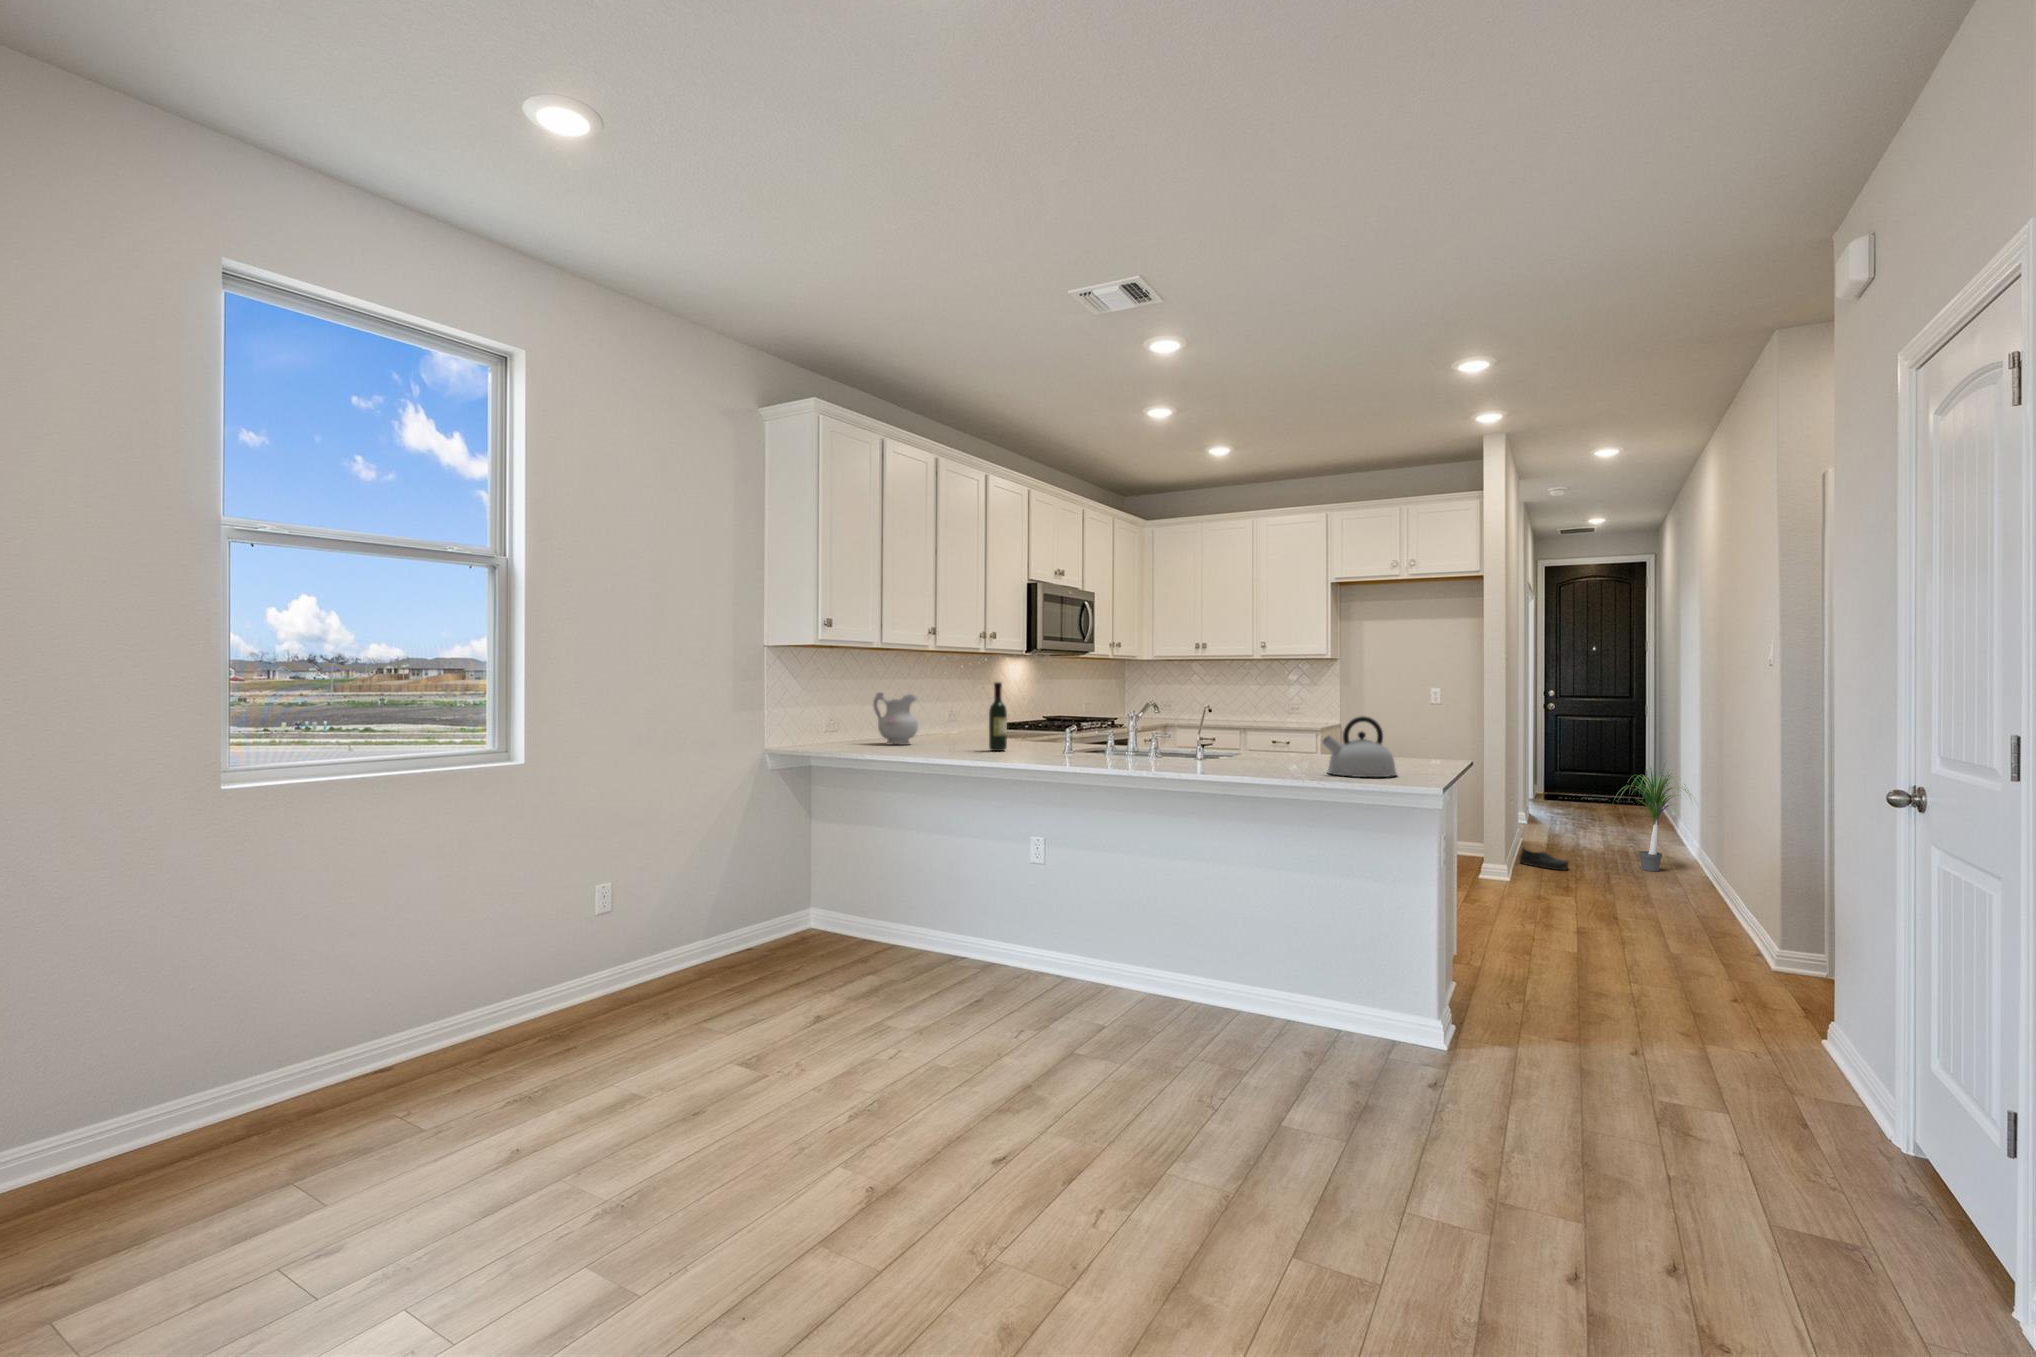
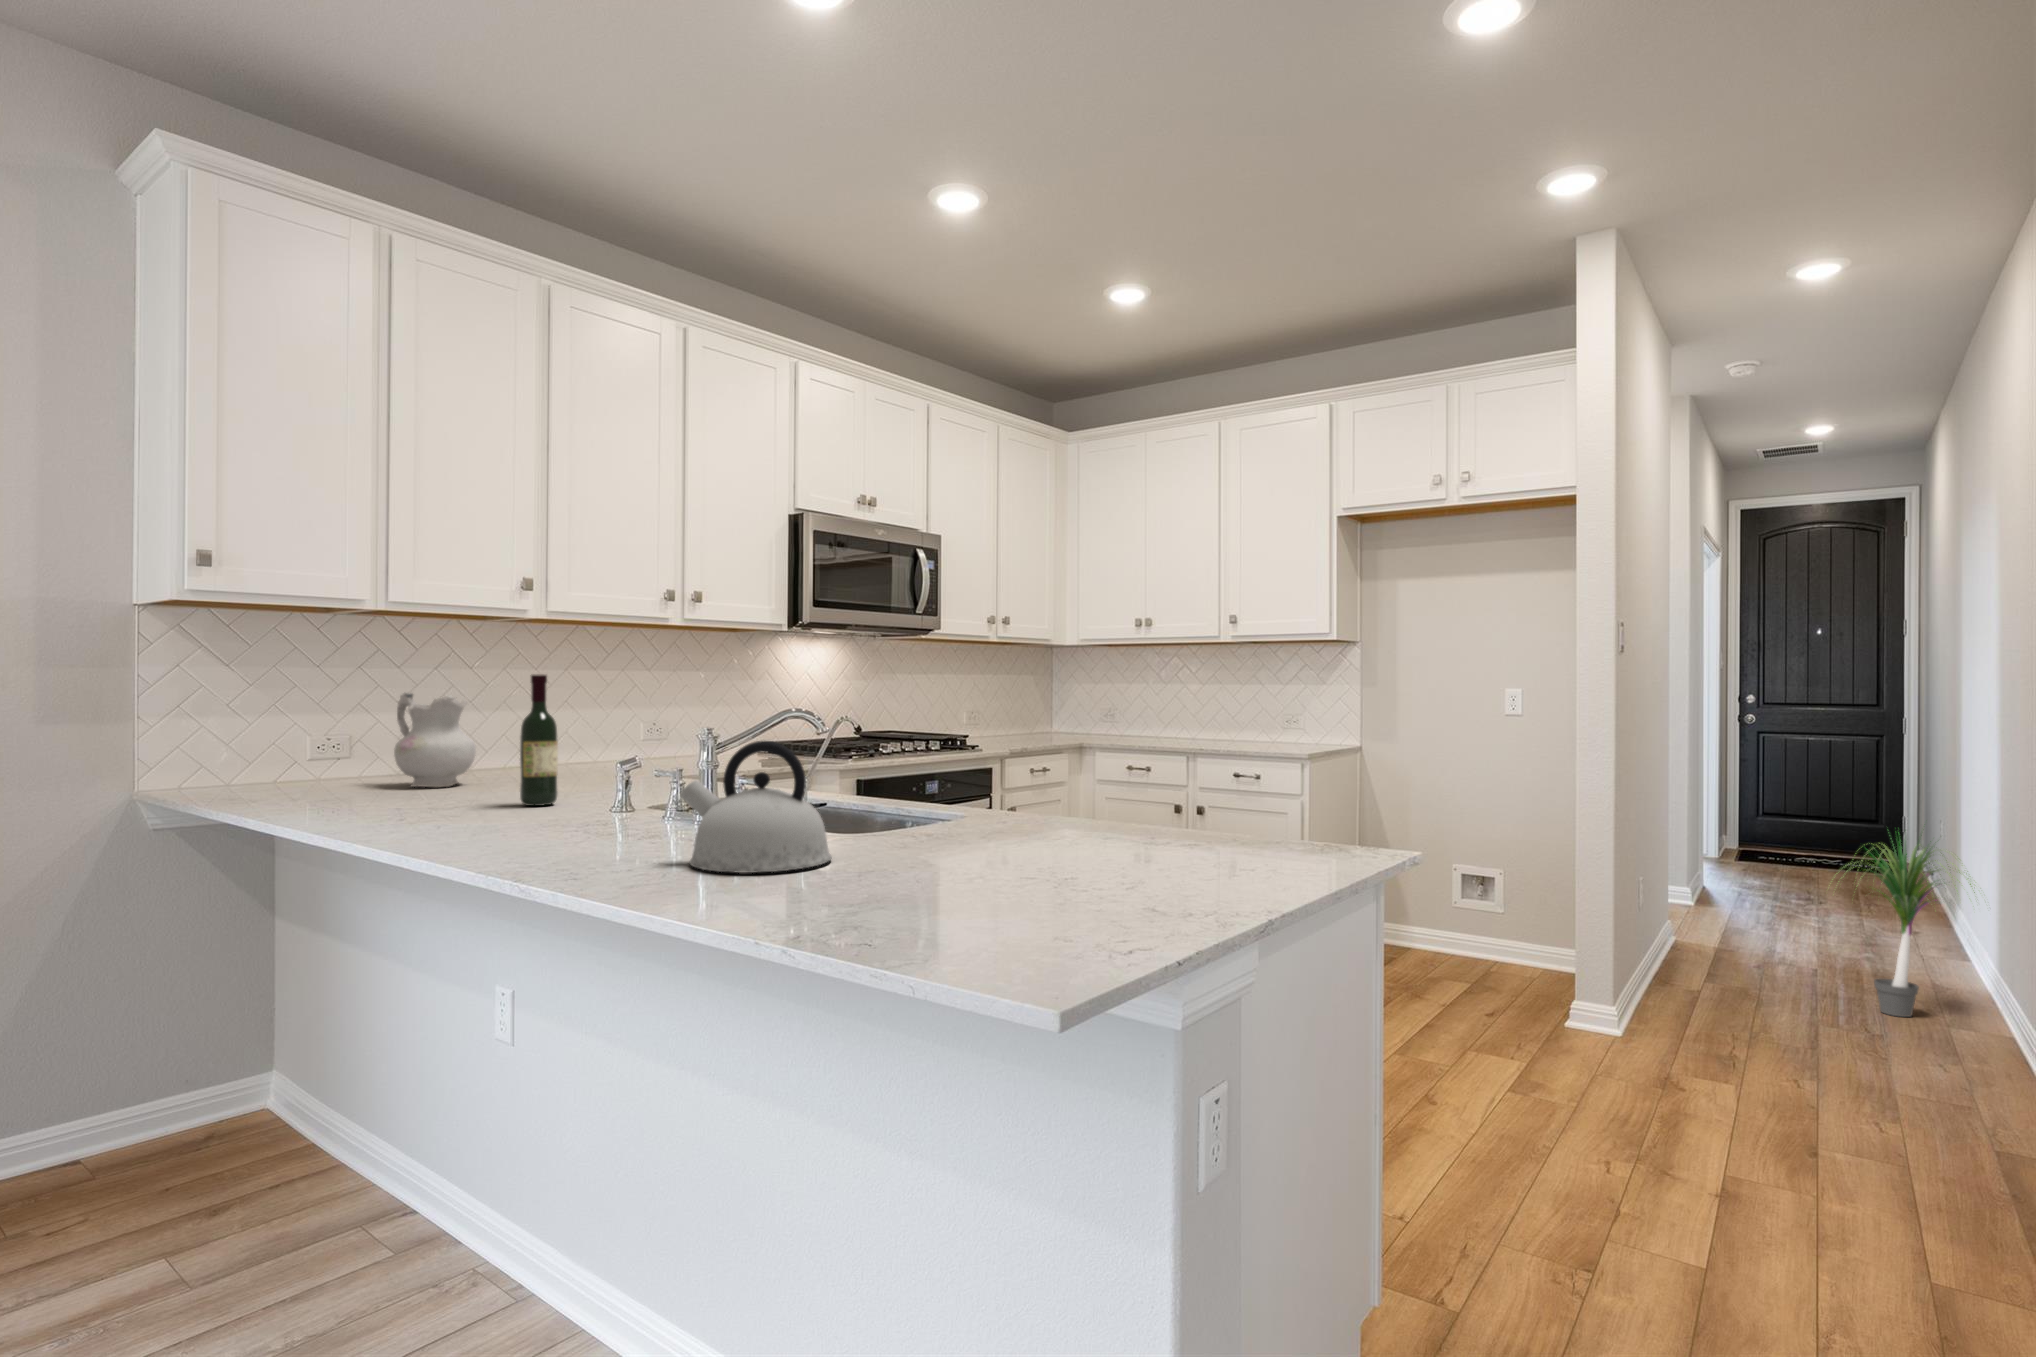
kettle: present [1322,716,1397,777] -> present [680,741,832,873]
shoe: present [1519,848,1568,870] -> none [1655,963,1741,1010]

